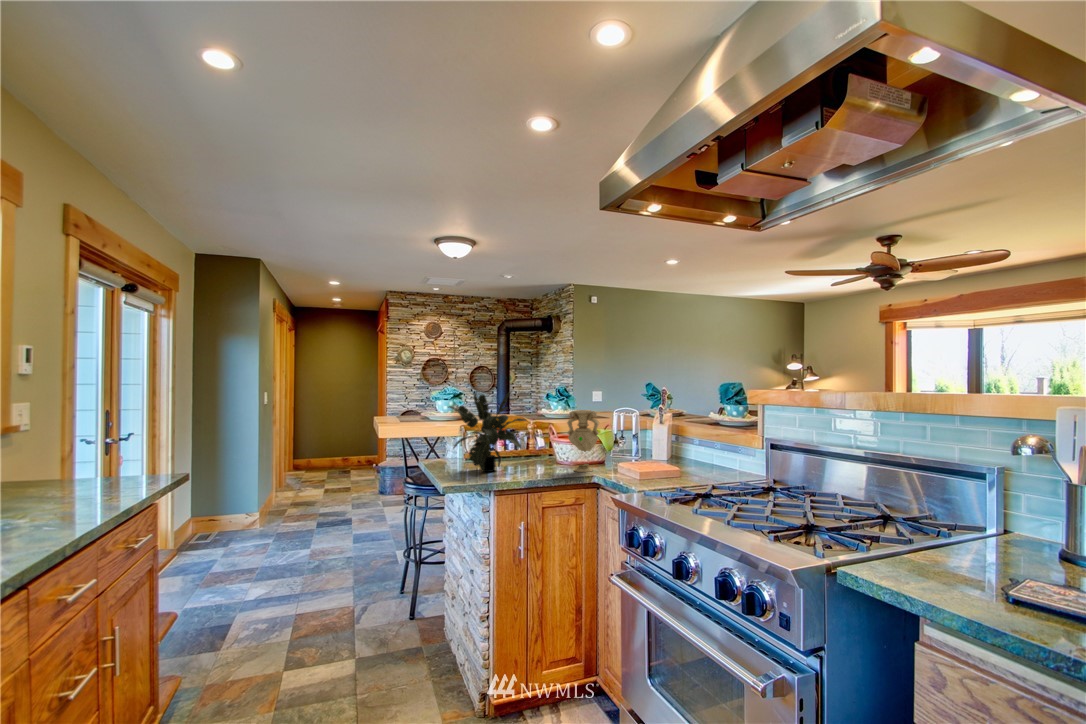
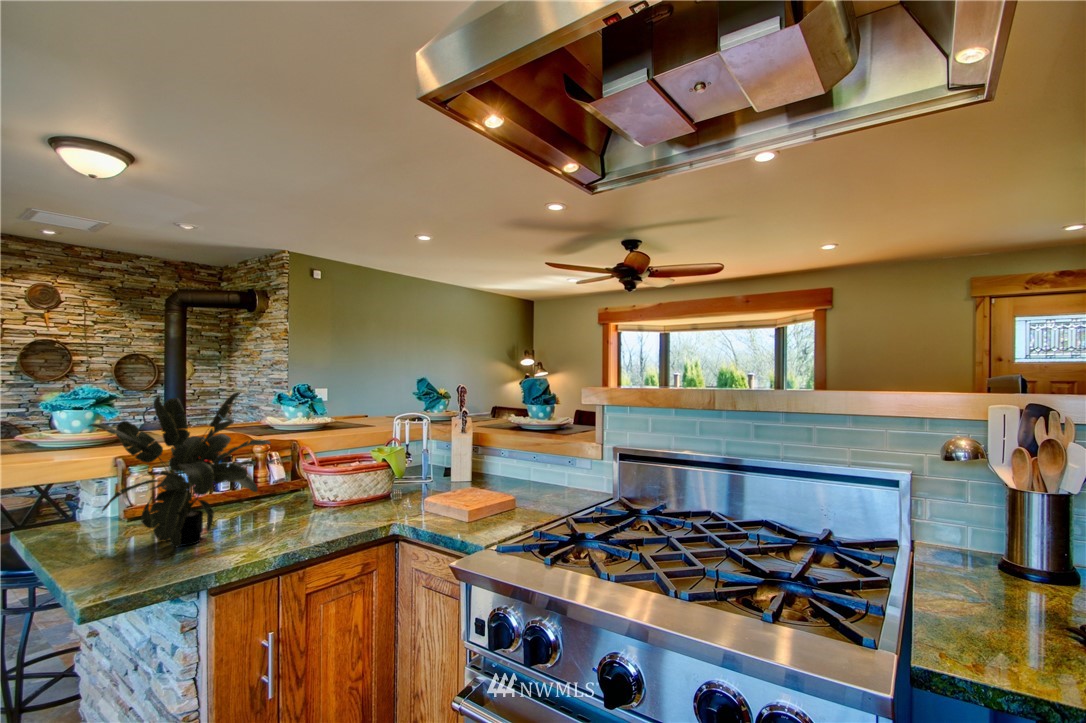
vase: present [567,410,599,472] -> none [343,419,398,520]

